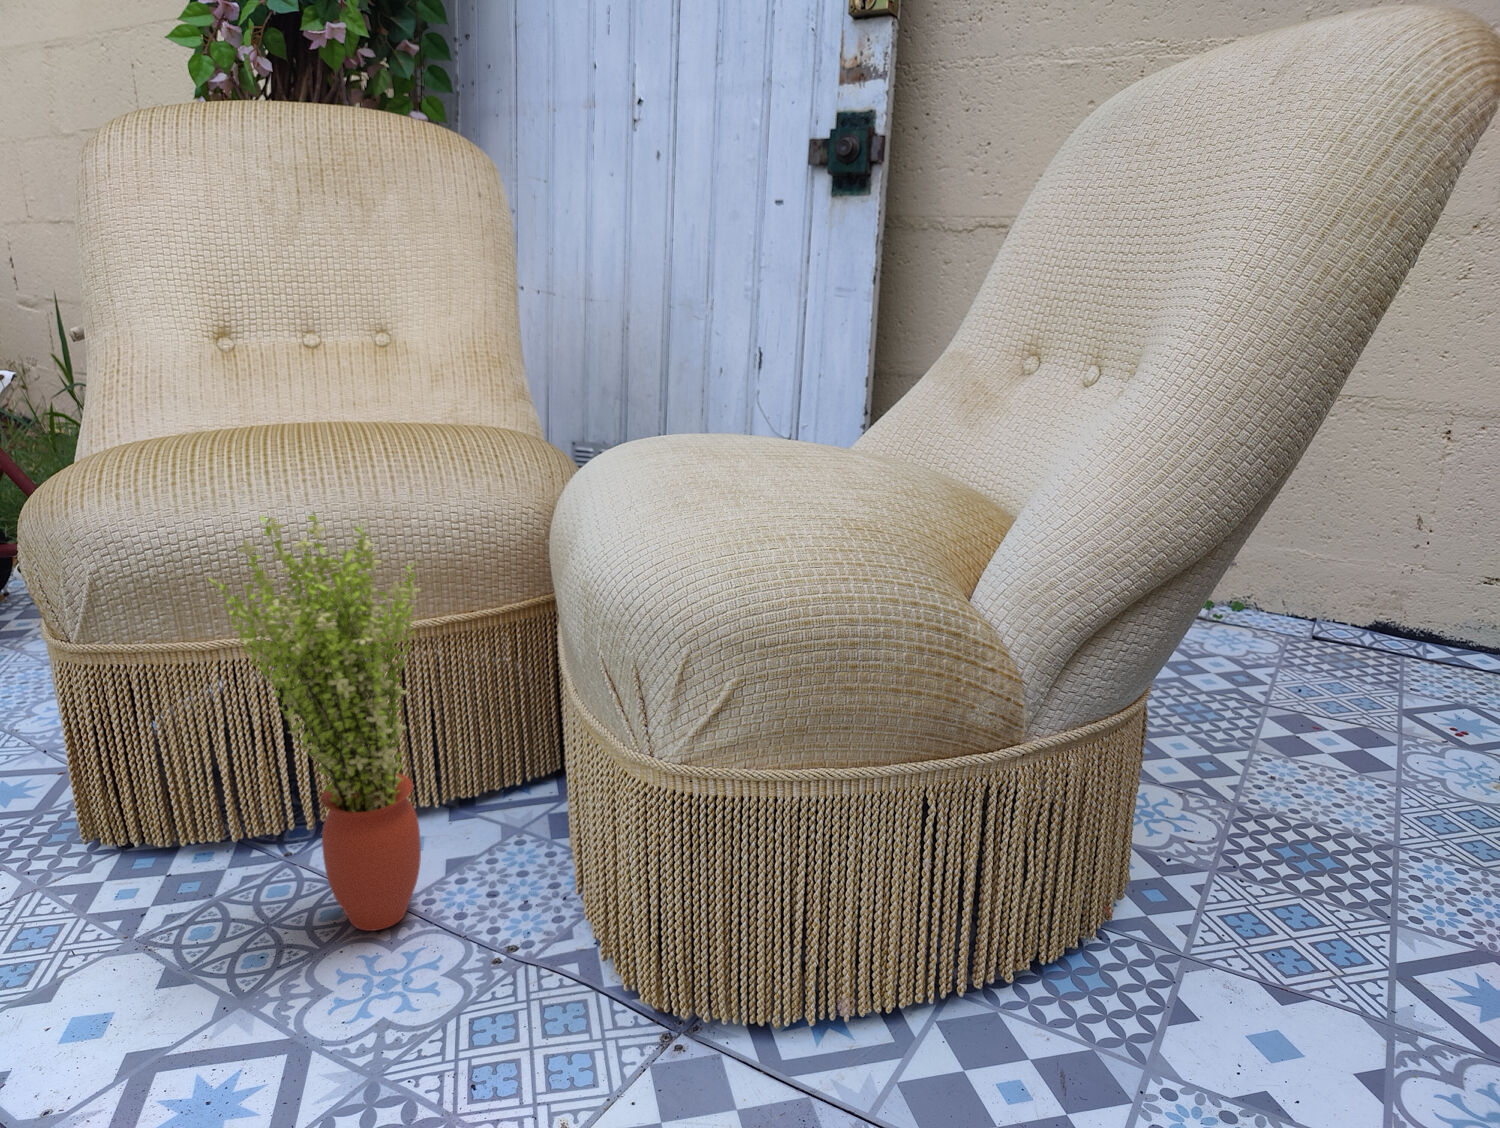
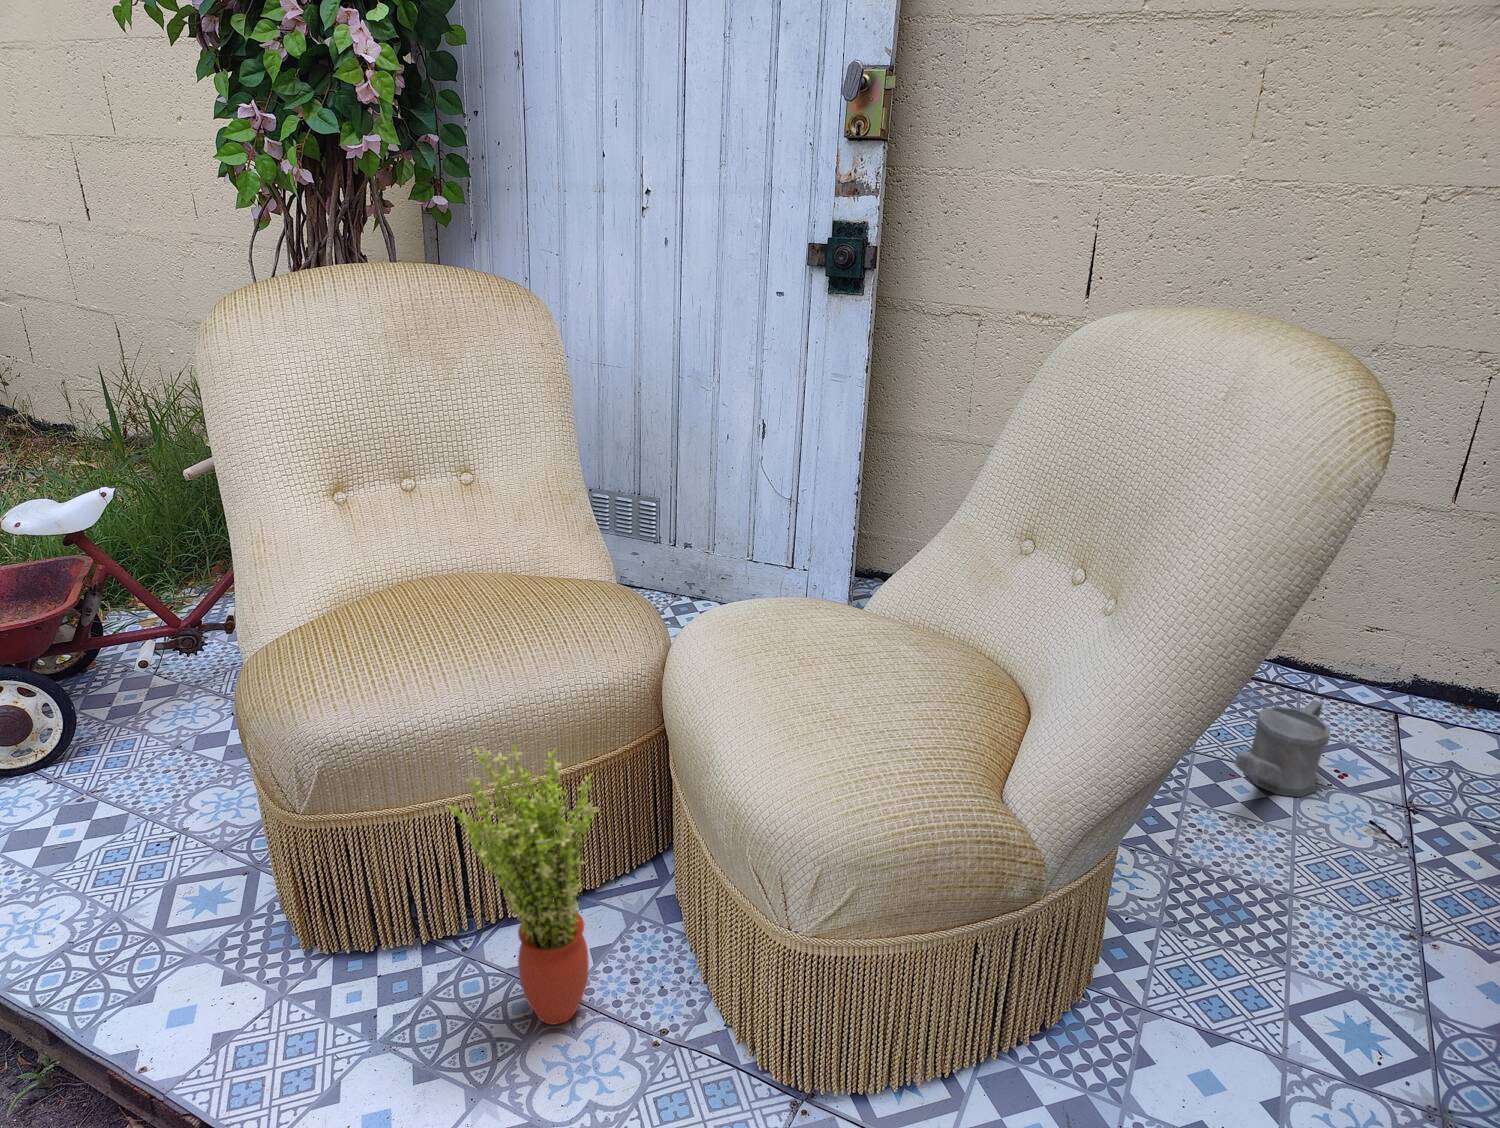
watering can: none [1313,637,1441,750] -> present [1234,700,1330,797]

